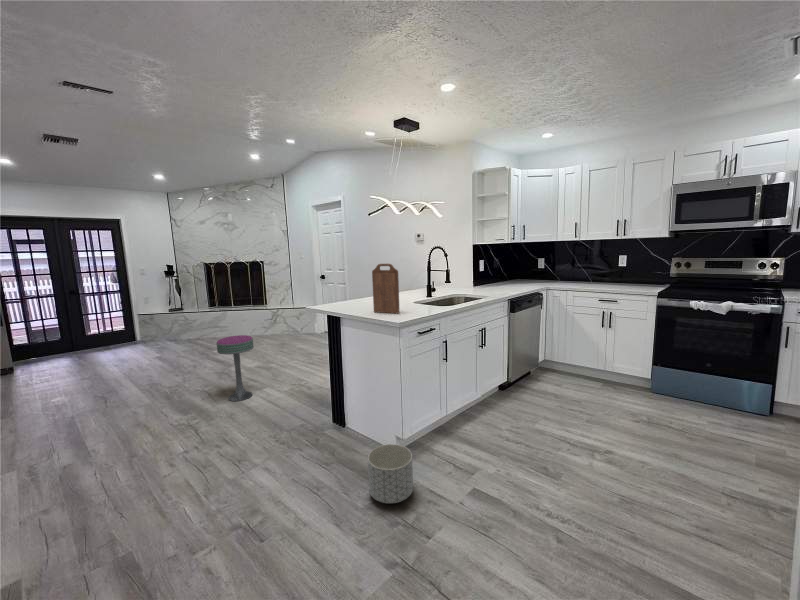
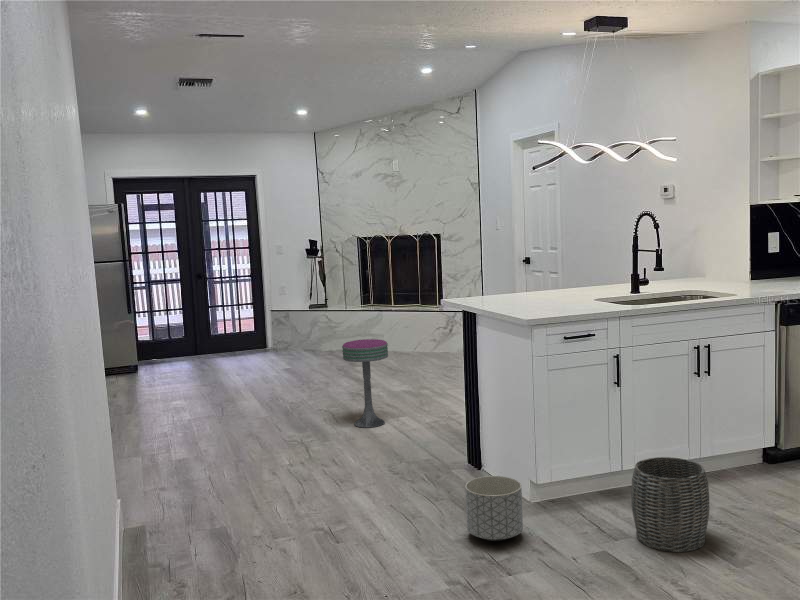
cutting board: present [372,264,399,313] -> none [513,242,546,312]
woven basket: none [478,408,530,478] -> present [631,457,709,552]

